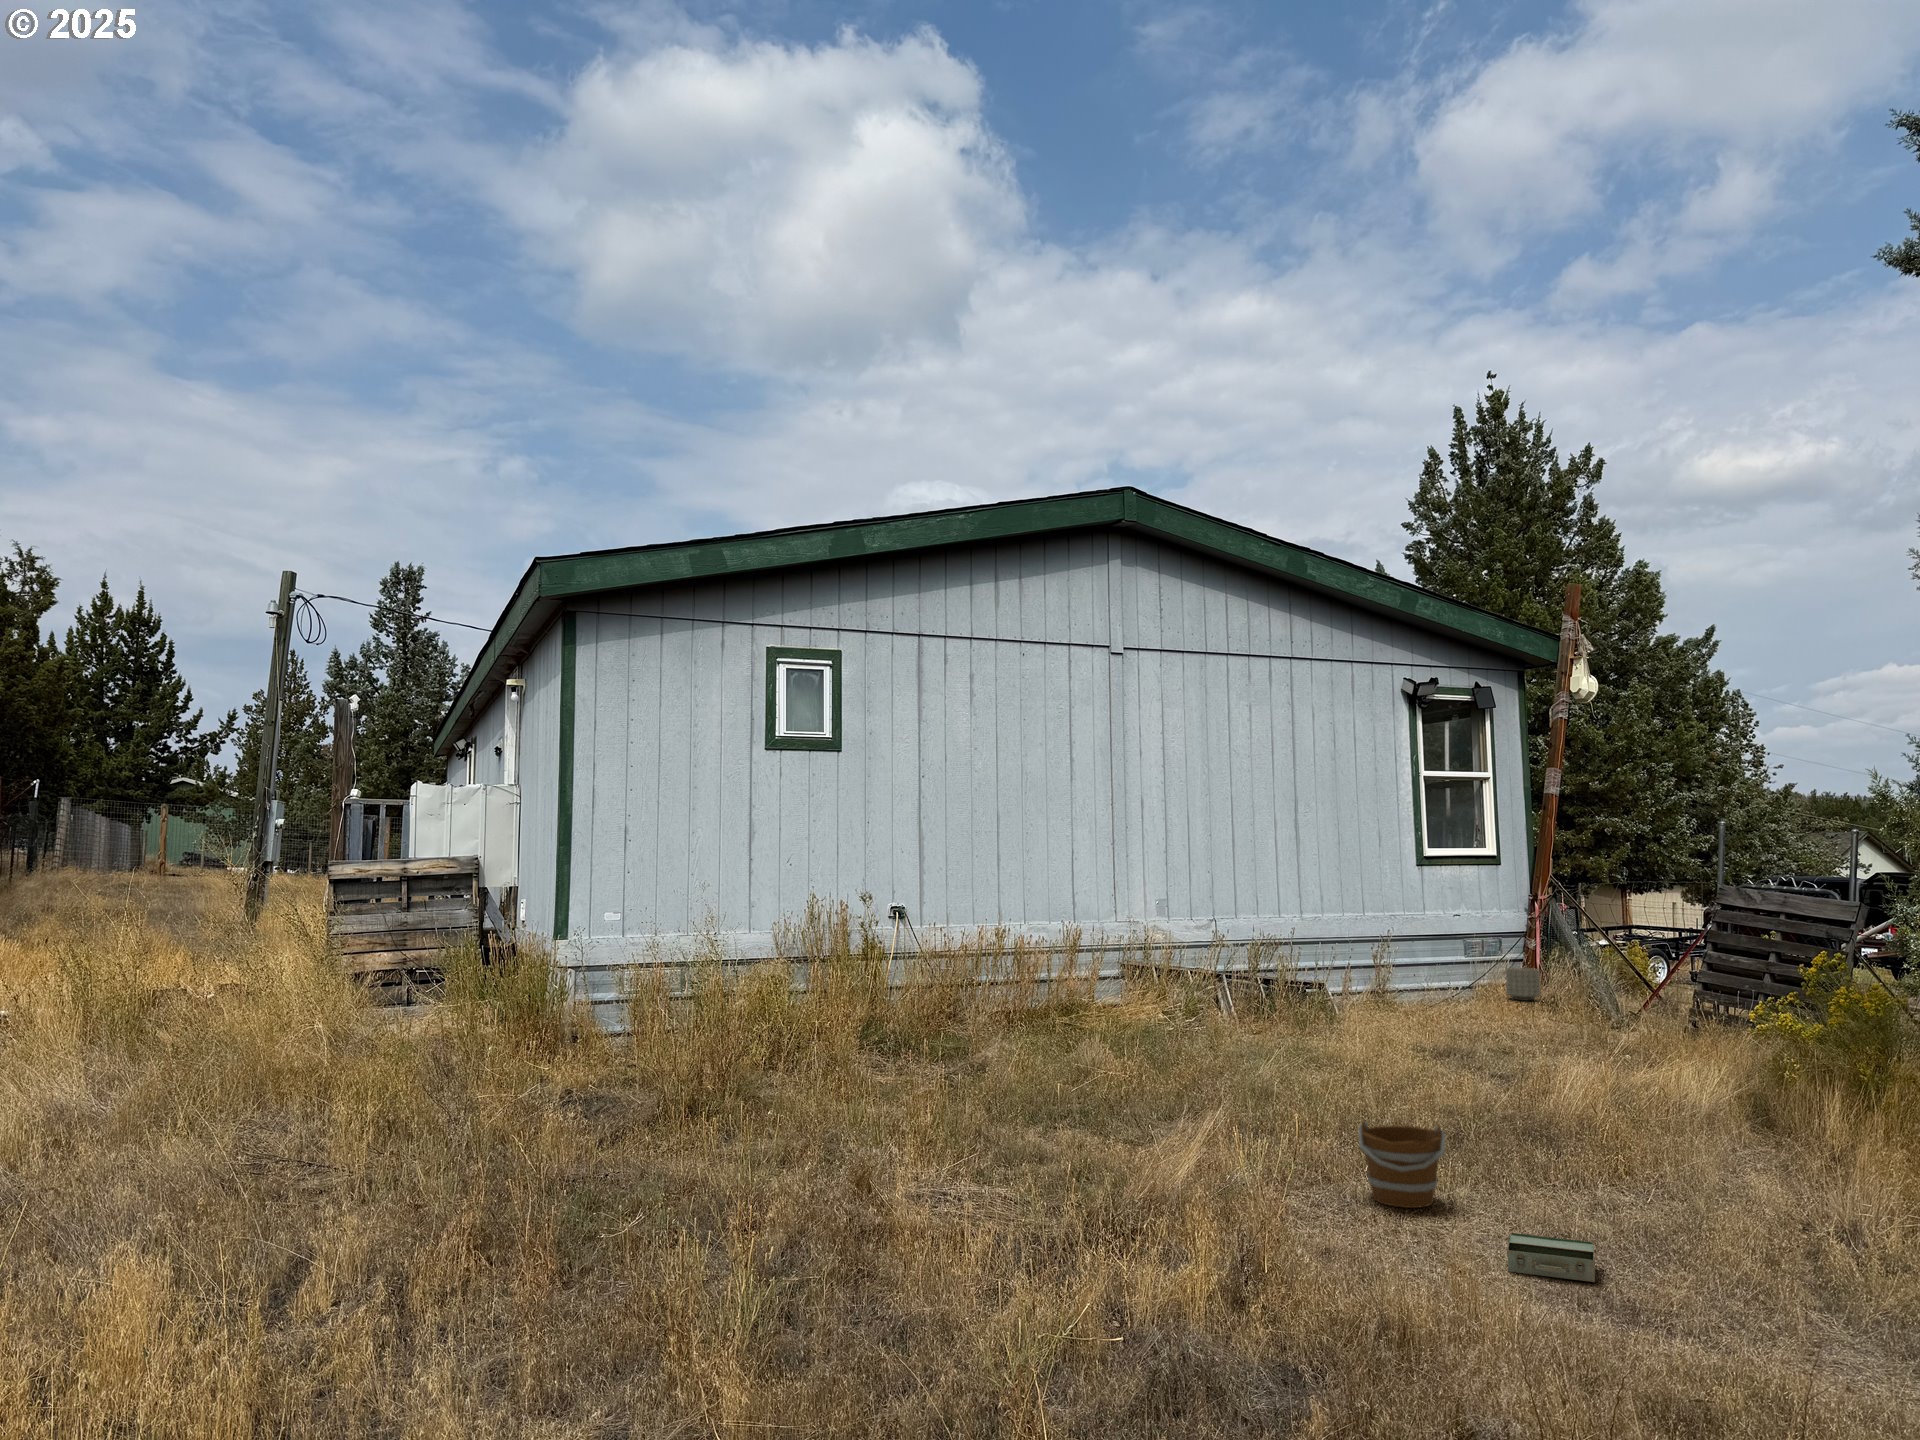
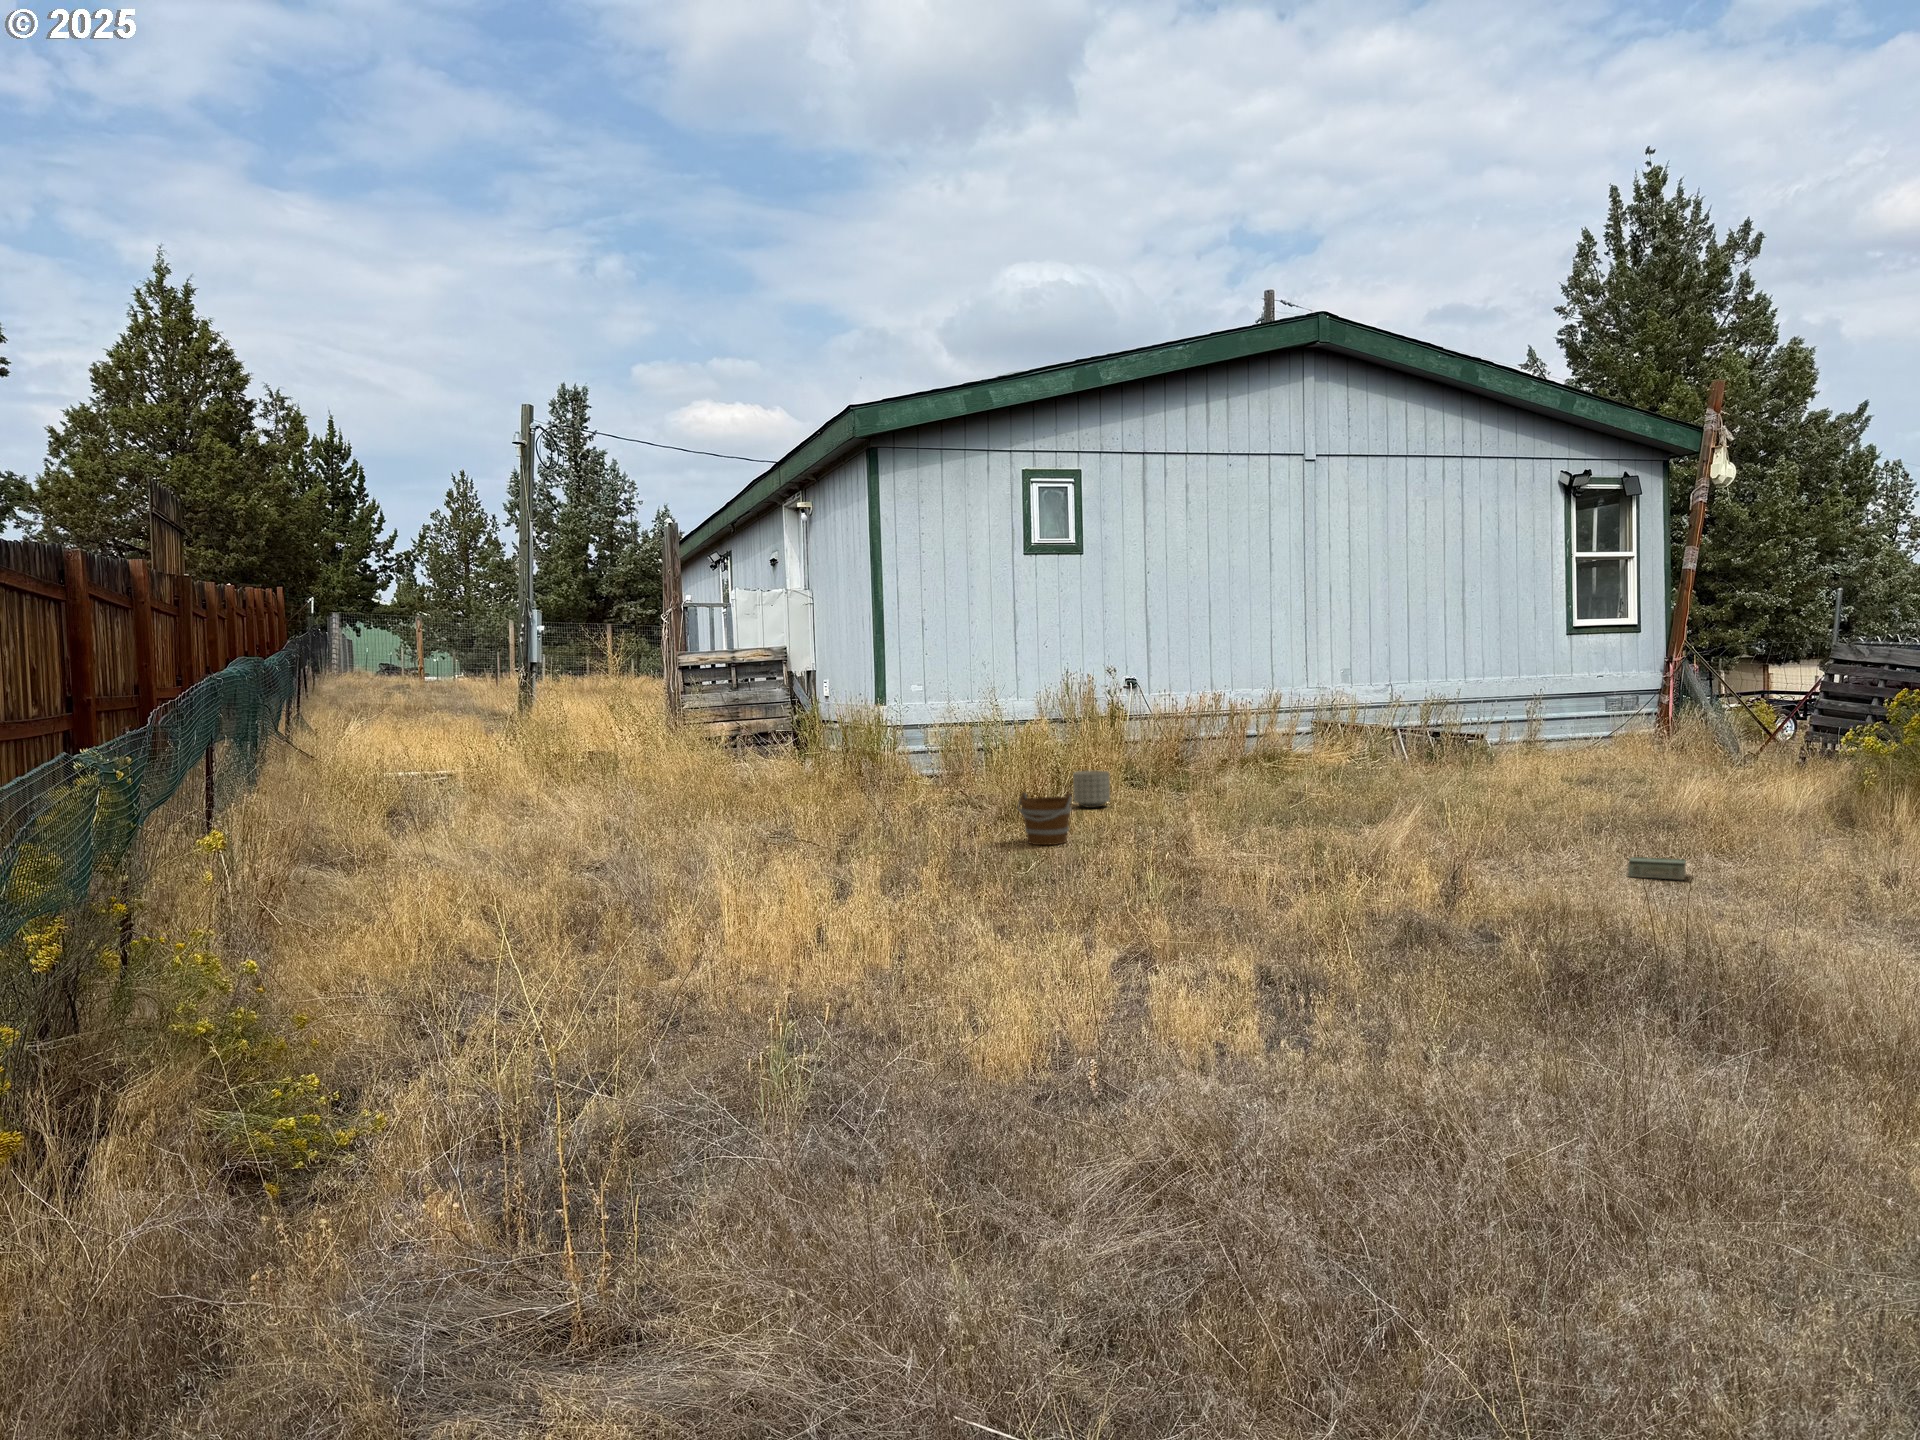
planter: present [1505,968,1540,1001] -> present [1073,770,1110,808]
bucket: present [1358,1120,1446,1208] -> present [1017,792,1072,845]

